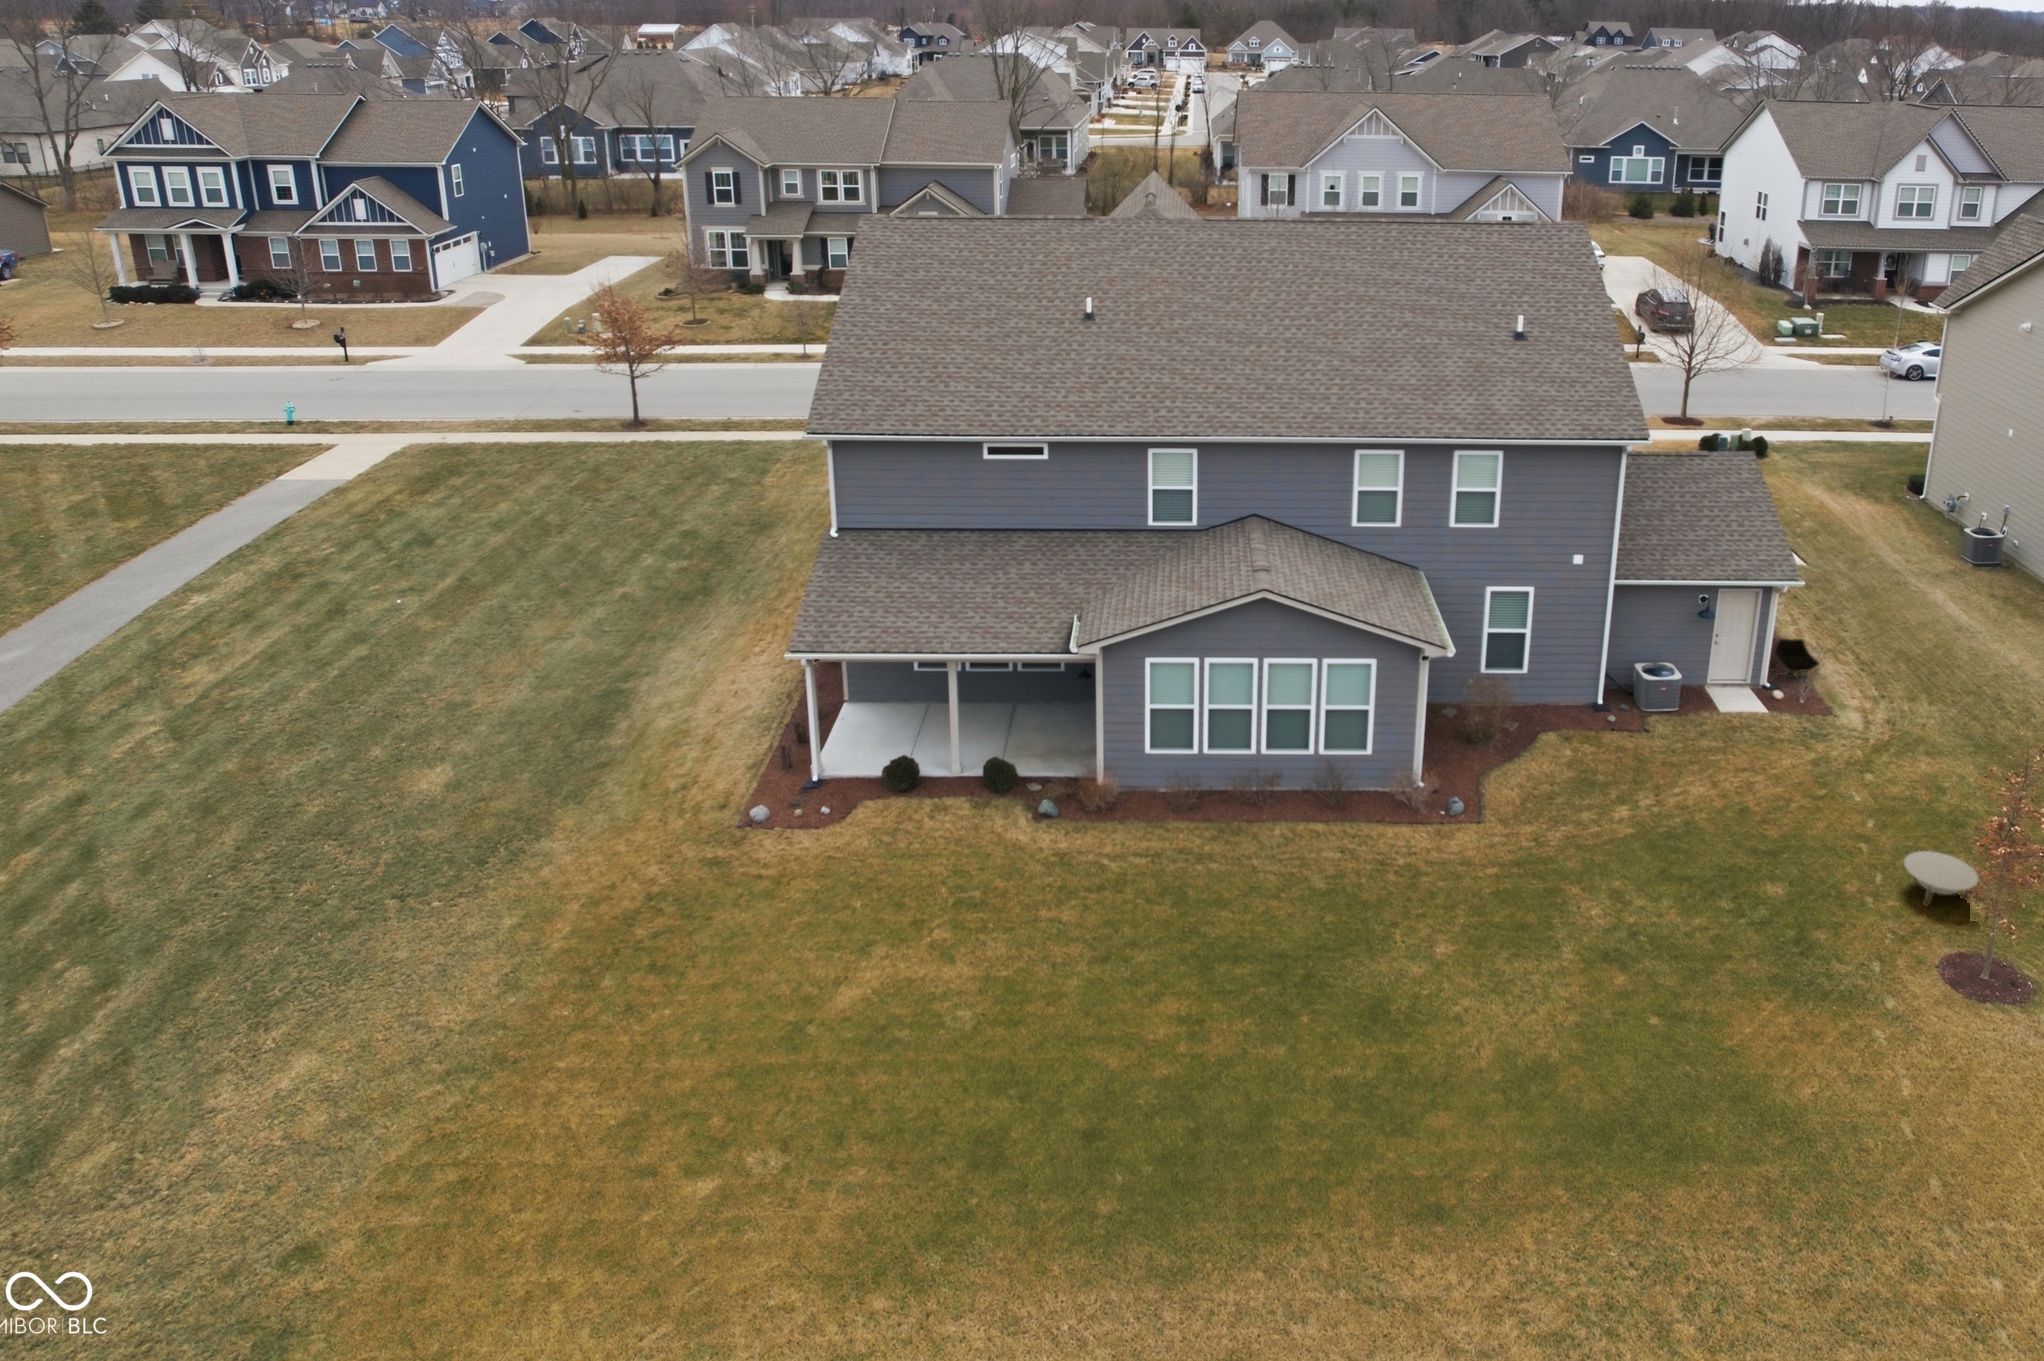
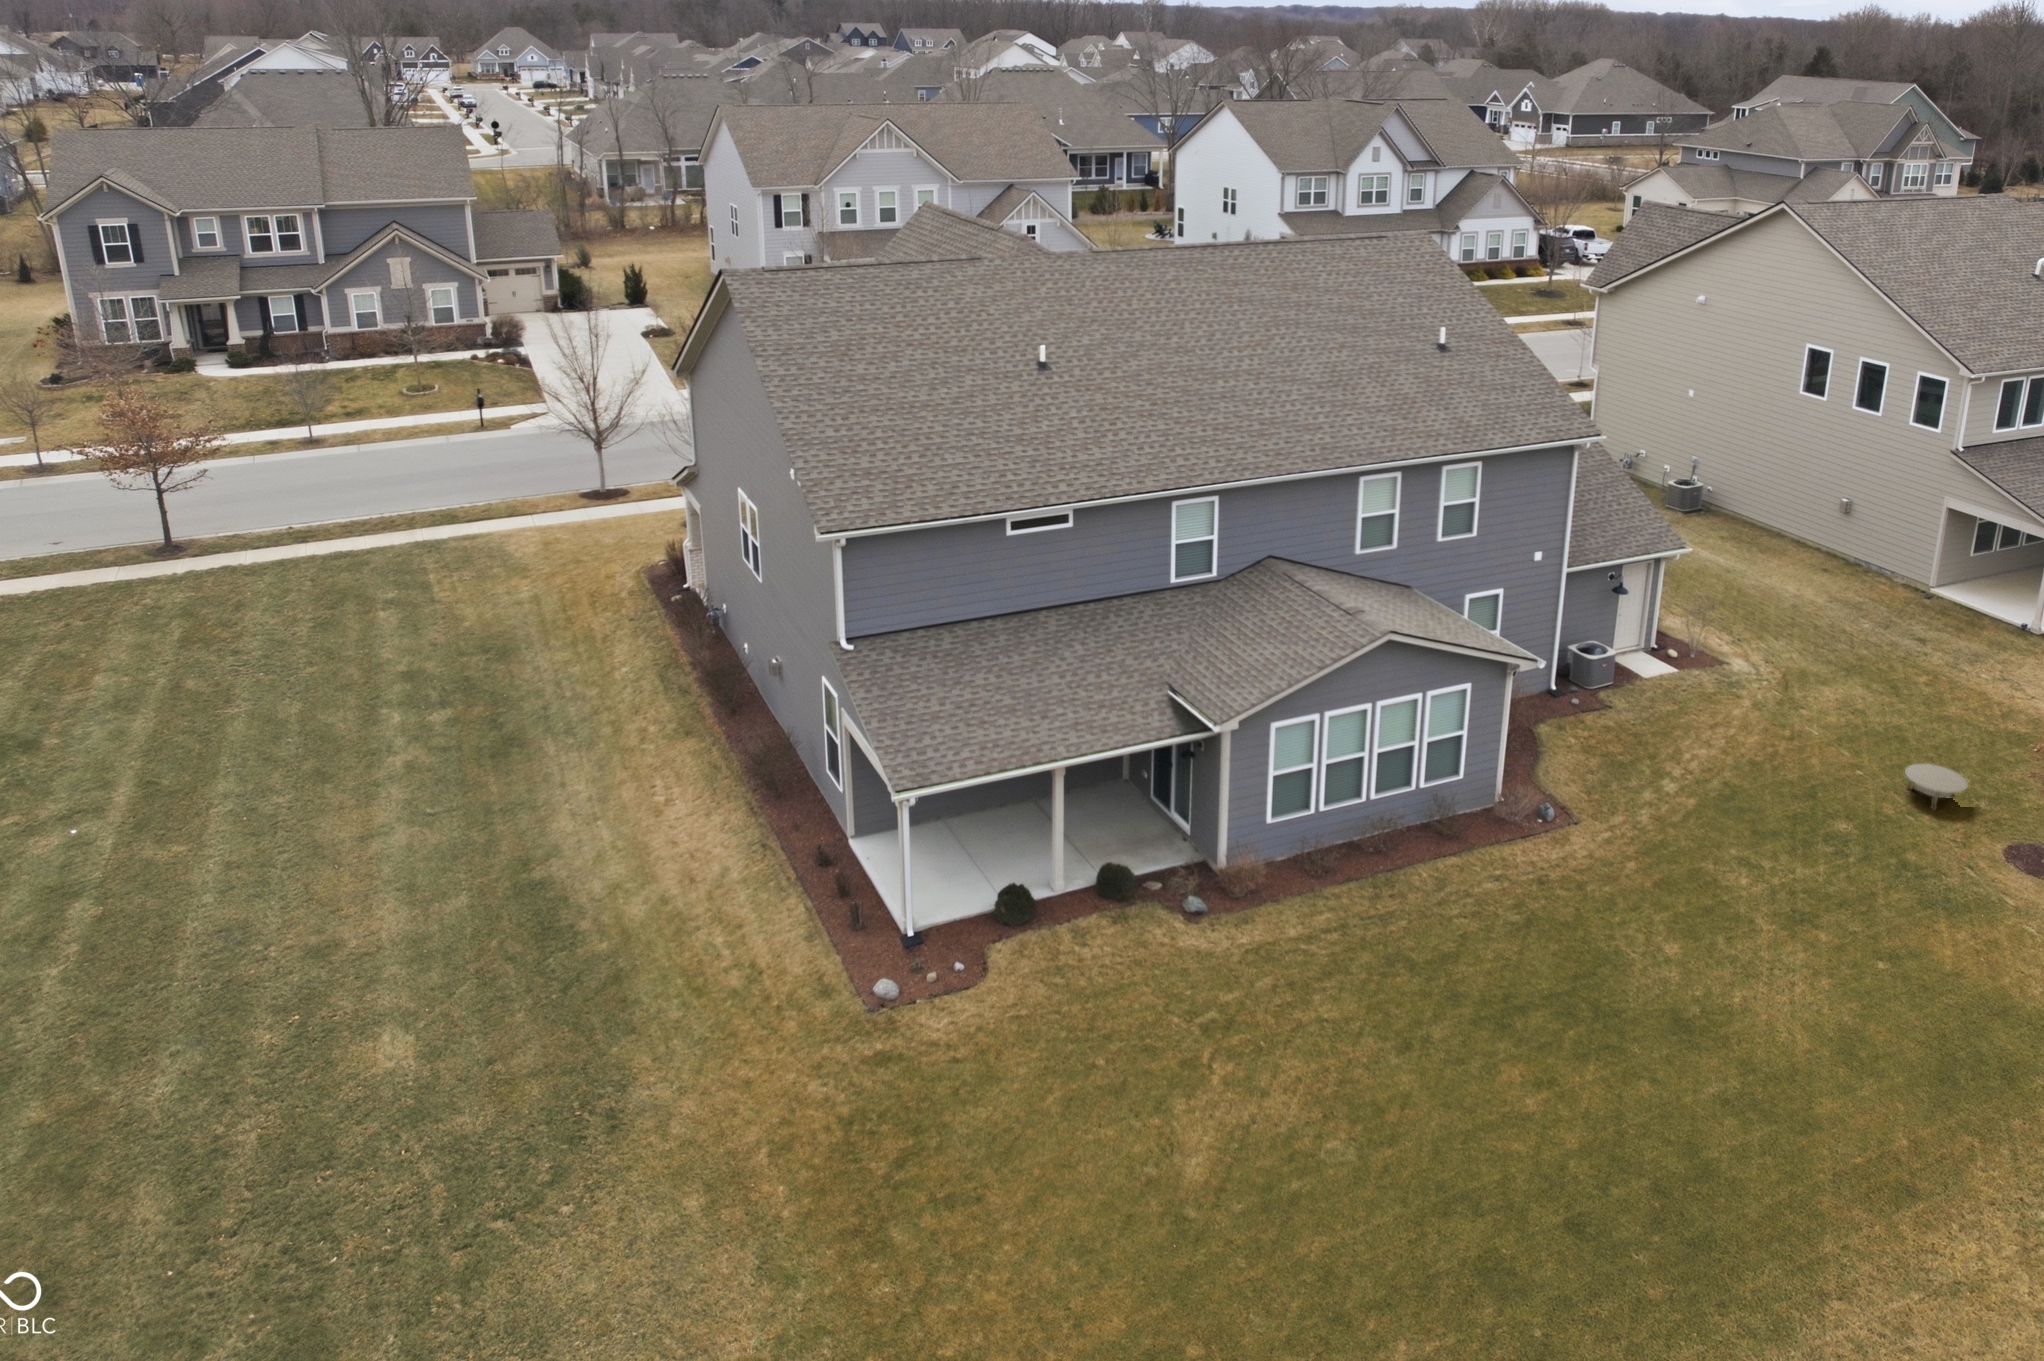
lounge chair: present [1775,639,1819,683] -> none [1649,599,1690,640]

